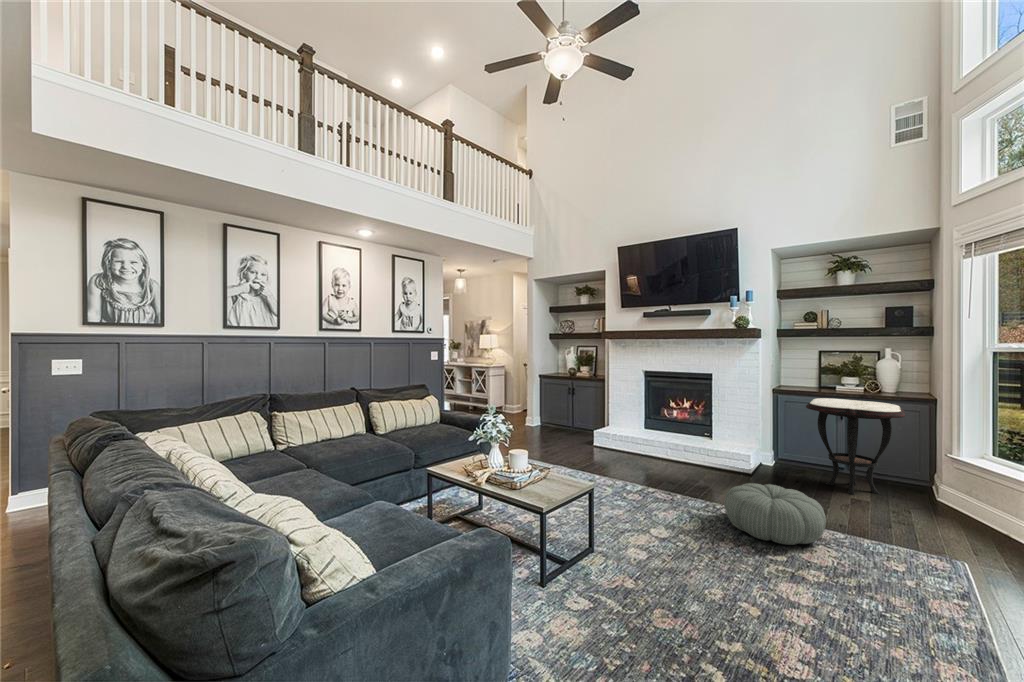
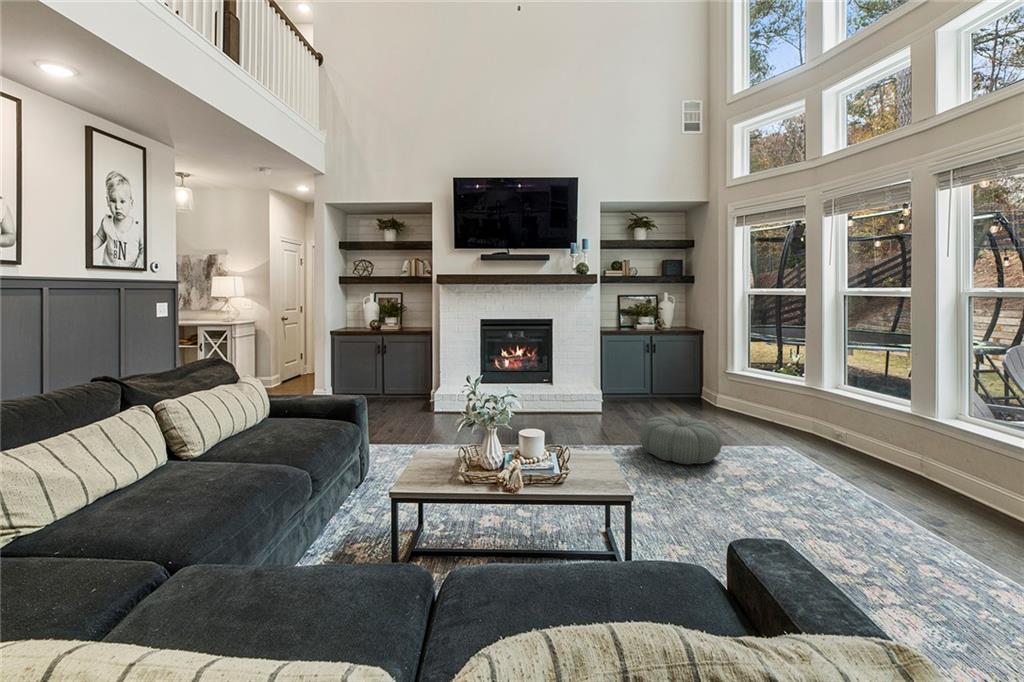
side table: present [806,398,905,495] -> none [633,336,705,411]

